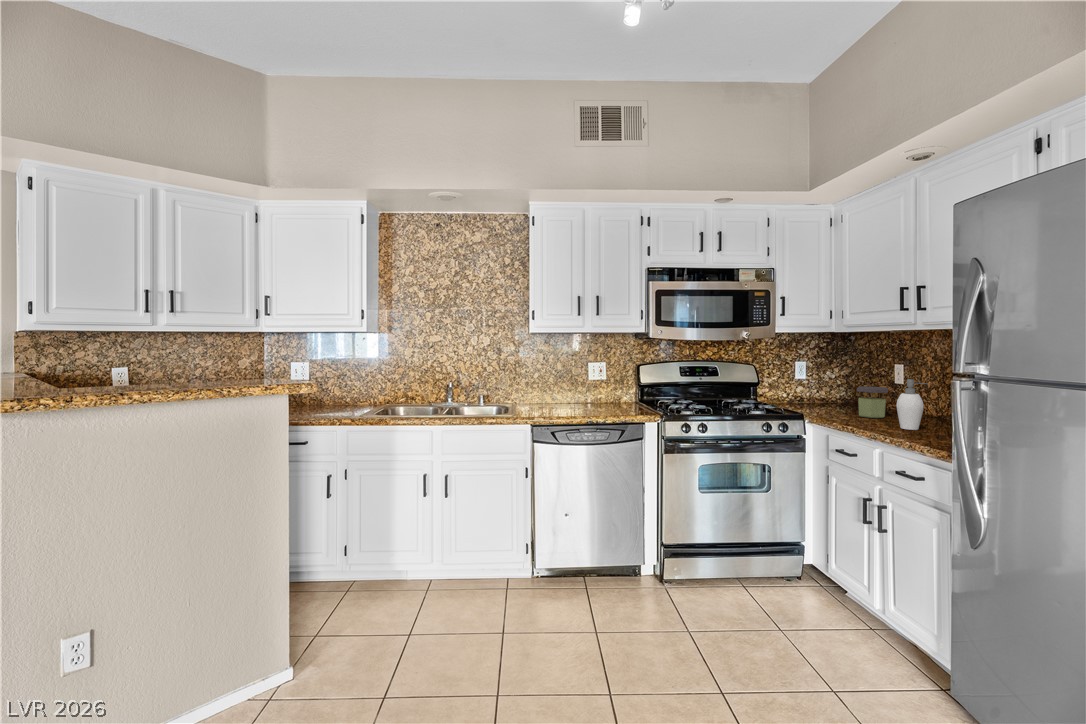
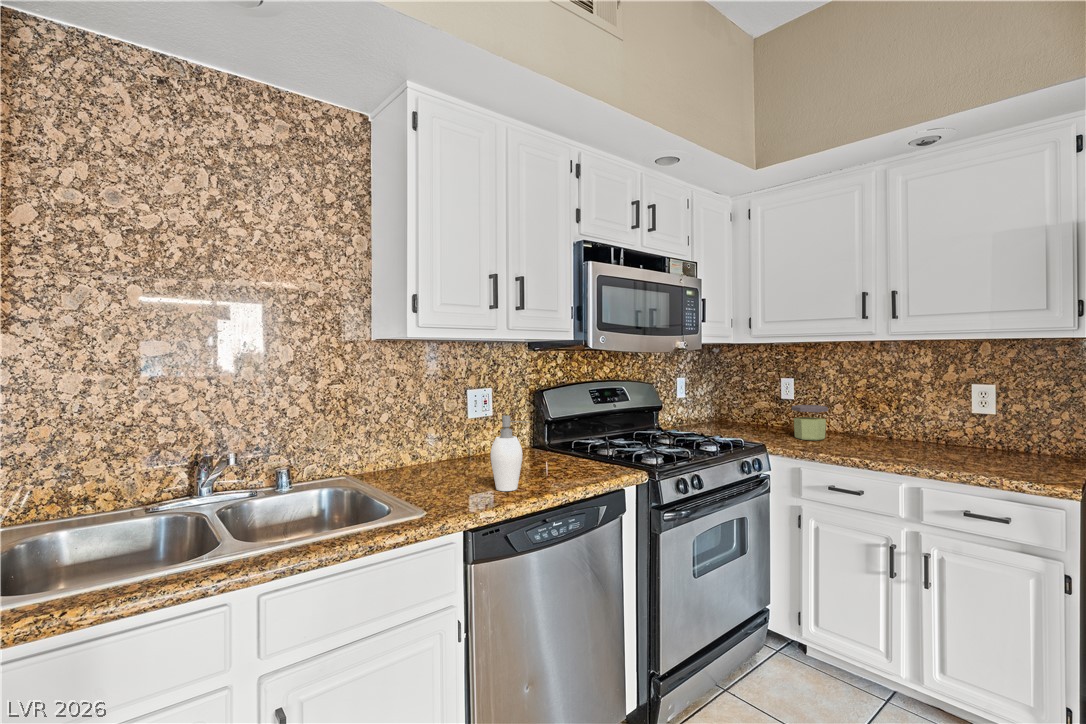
soap dispenser: present [897,379,926,430] -> present [490,416,529,491]

